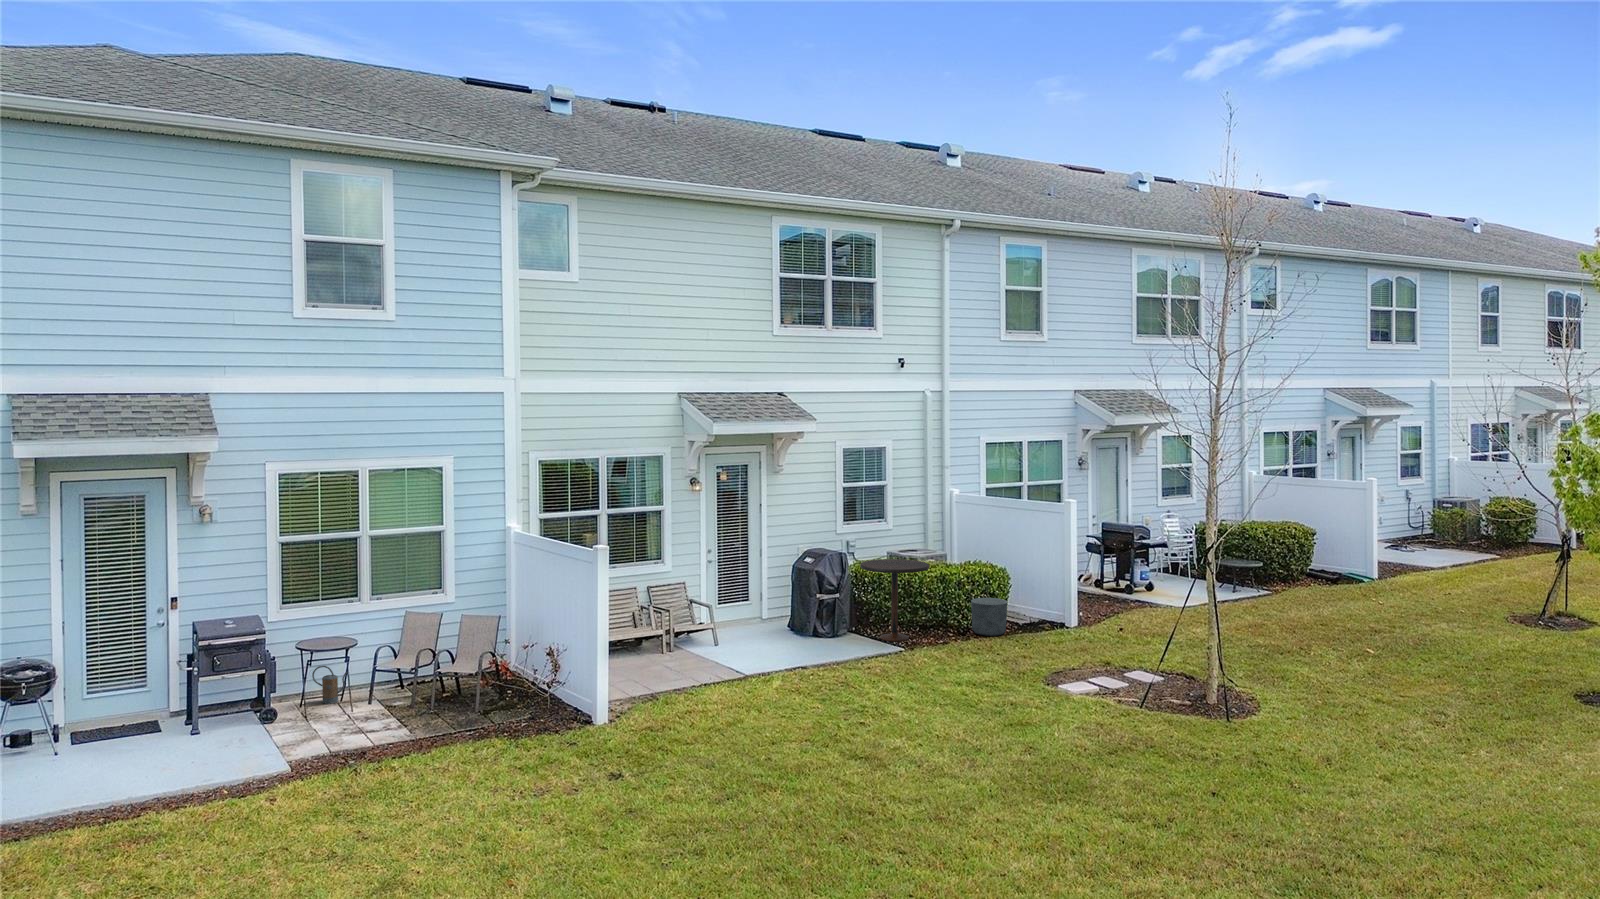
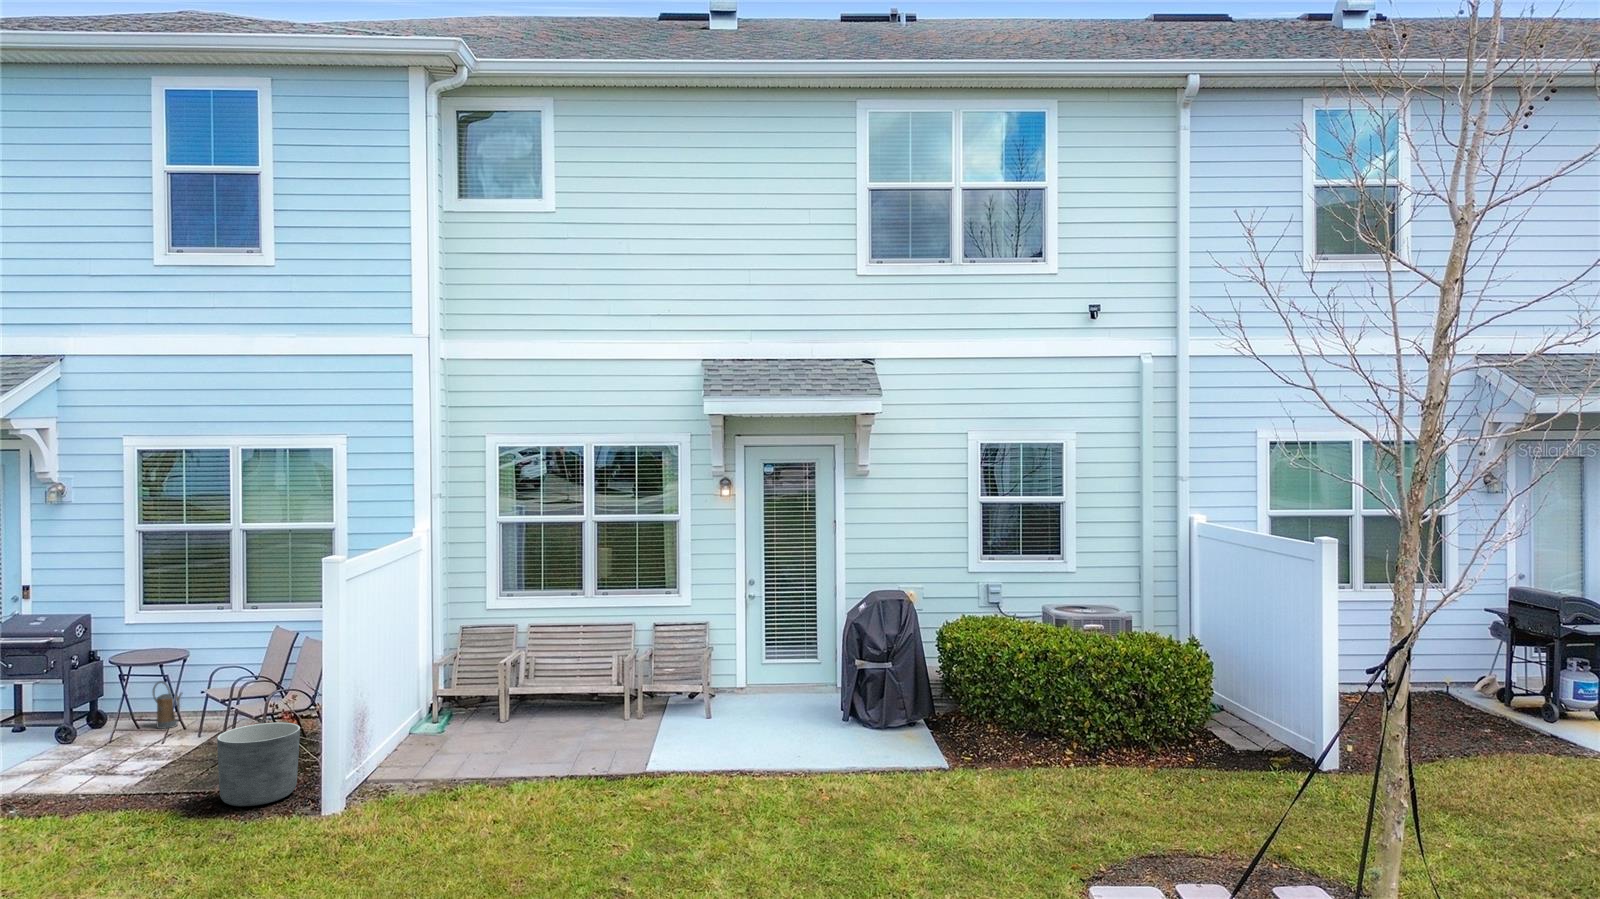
pedestal table: present [860,559,930,641] -> none [904,615,1025,760]
planter: present [971,598,1007,636] -> present [217,723,300,806]

